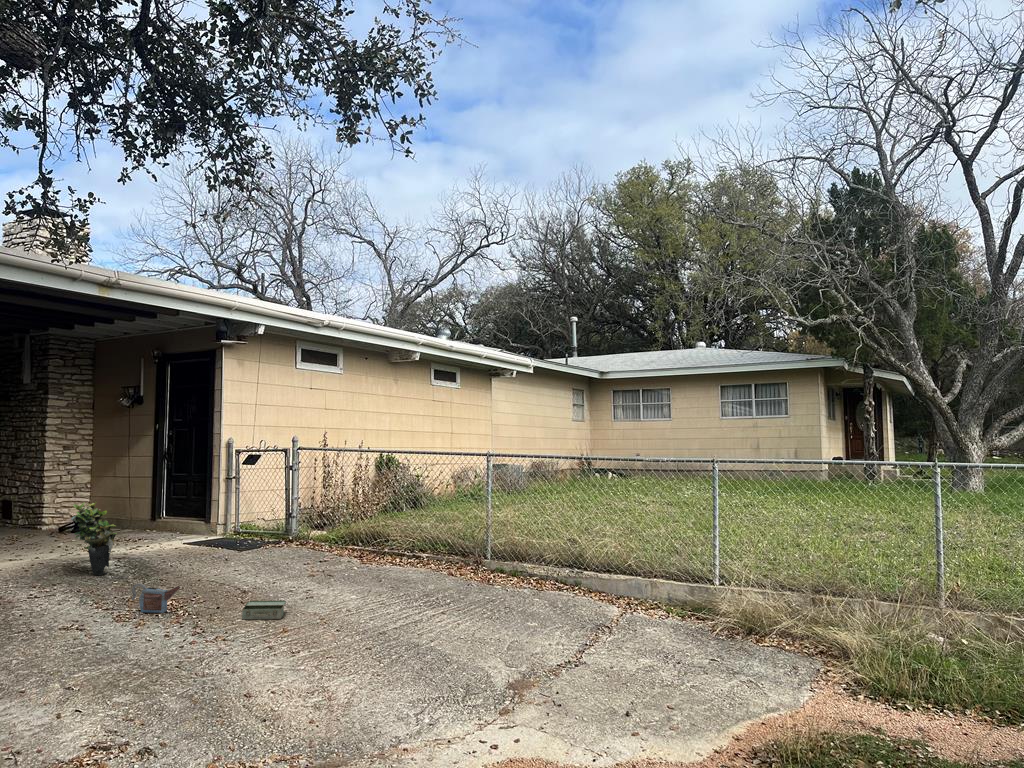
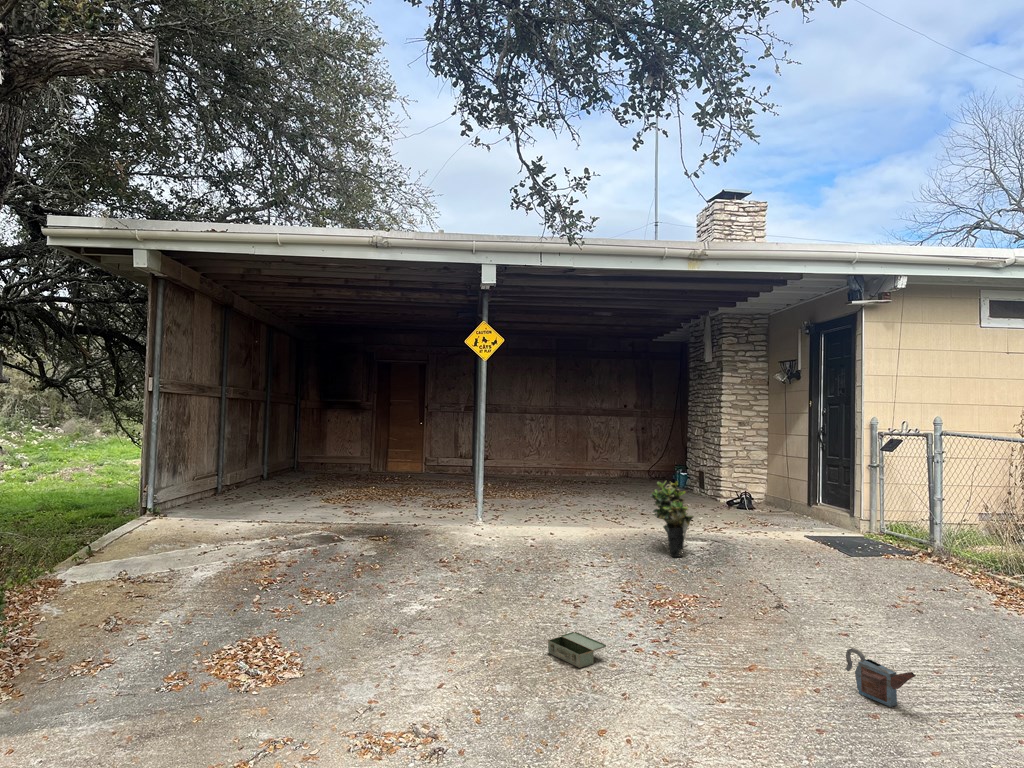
watering can: present [131,583,181,613] -> present [845,648,916,707]
toolbox: present [242,601,286,619] -> present [548,632,606,668]

